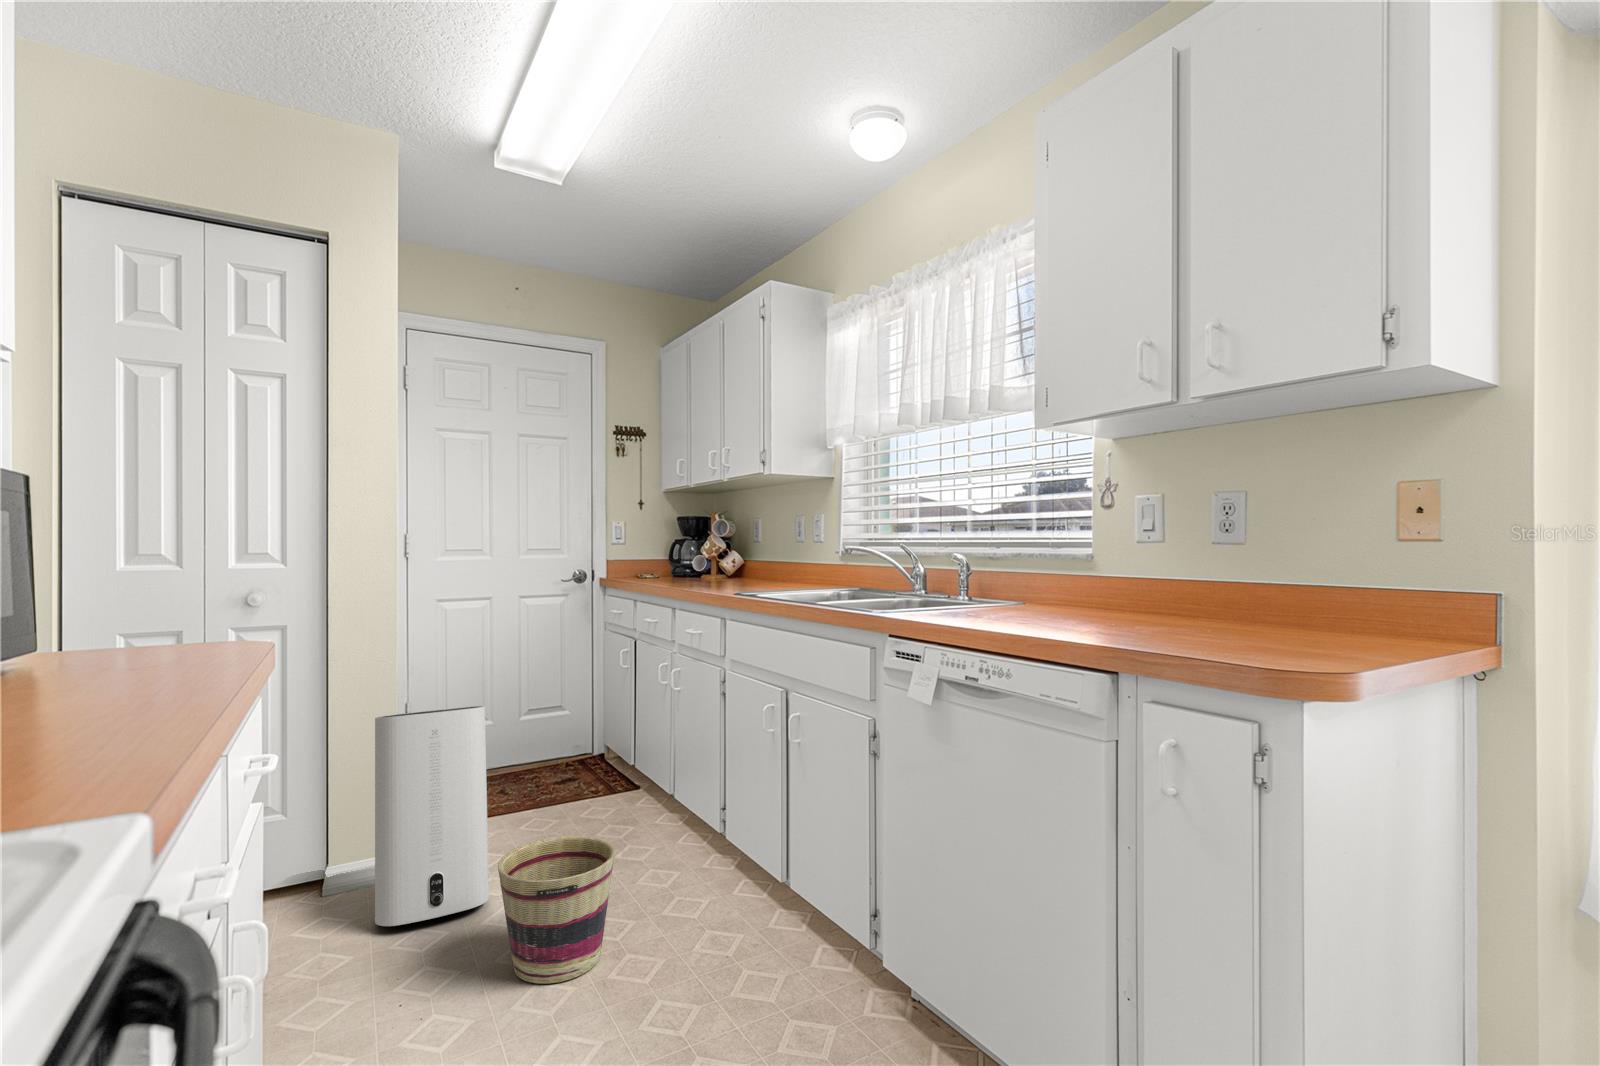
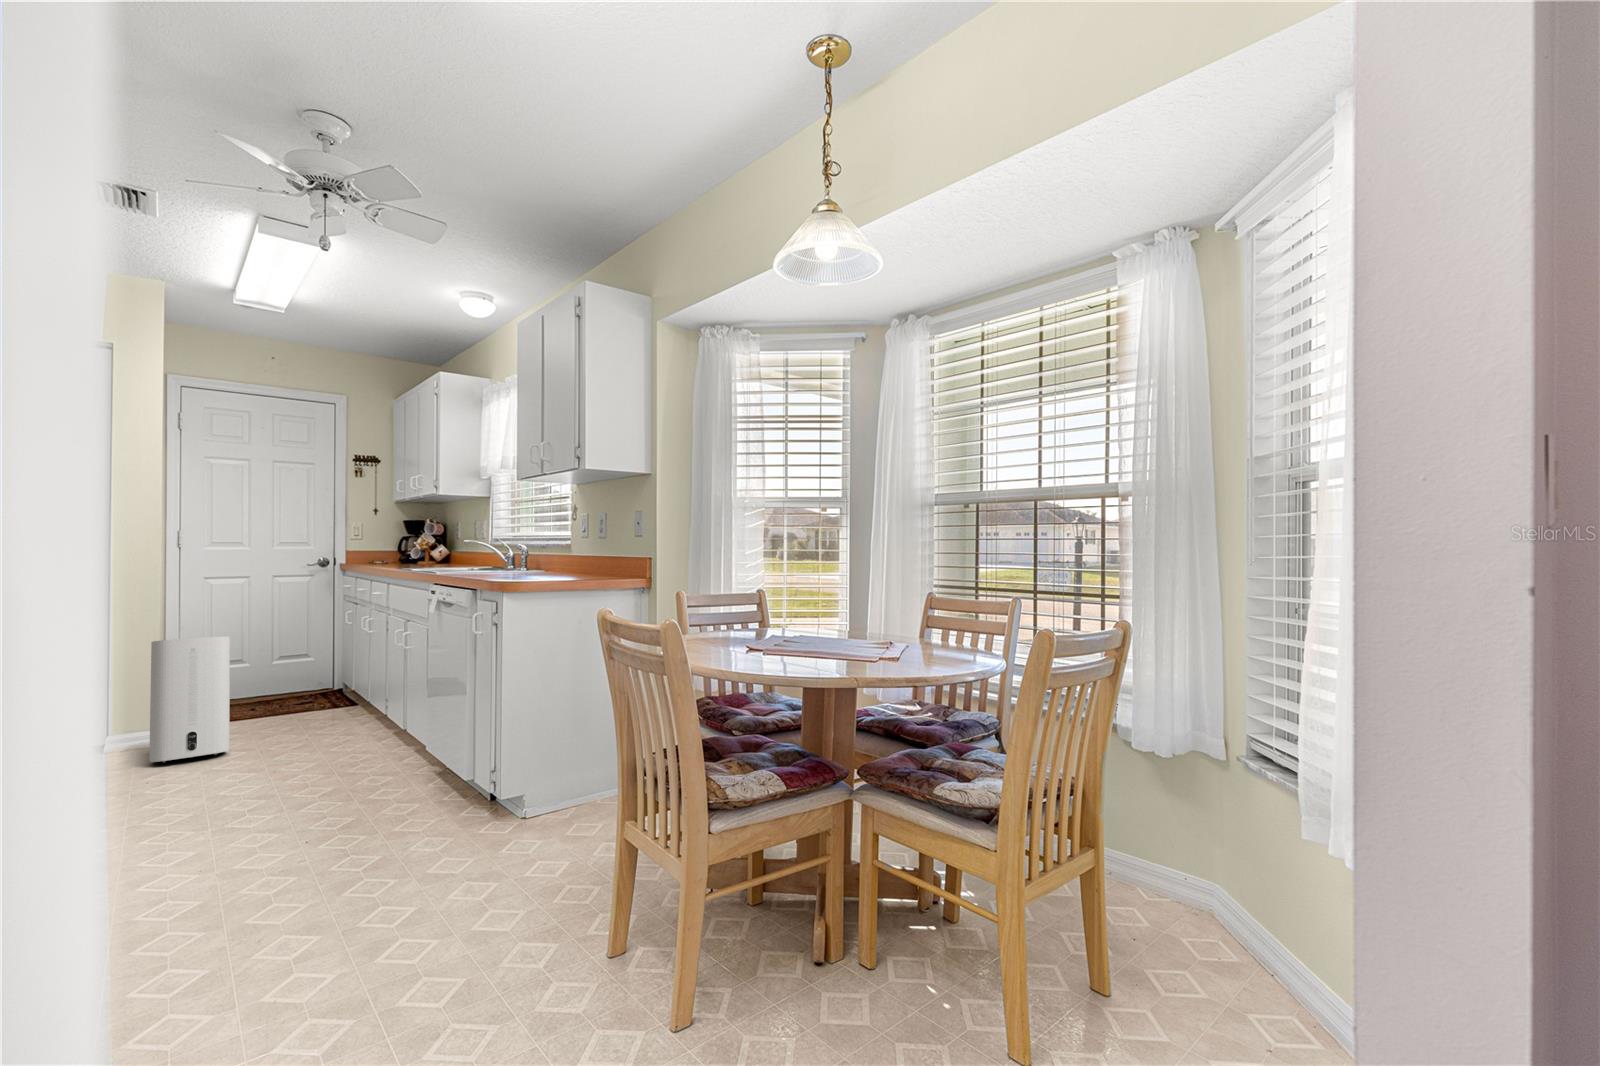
basket: present [498,835,615,984] -> none [230,705,306,776]

